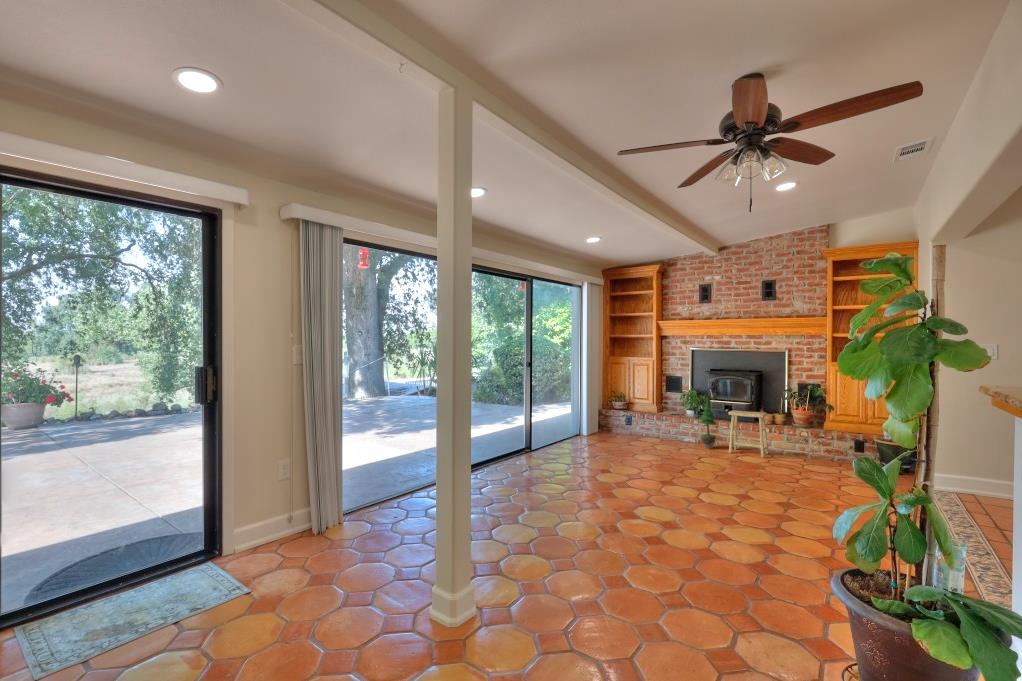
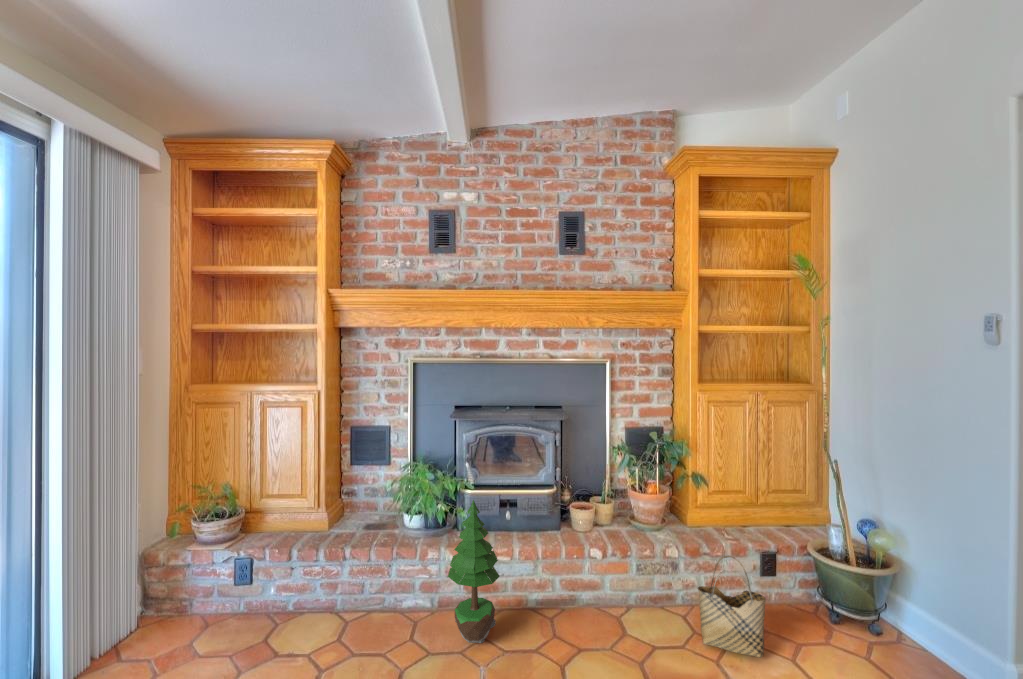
footstool: present [729,410,769,457] -> none [531,521,623,656]
woven basket: none [803,430,831,466] -> present [698,556,766,658]

